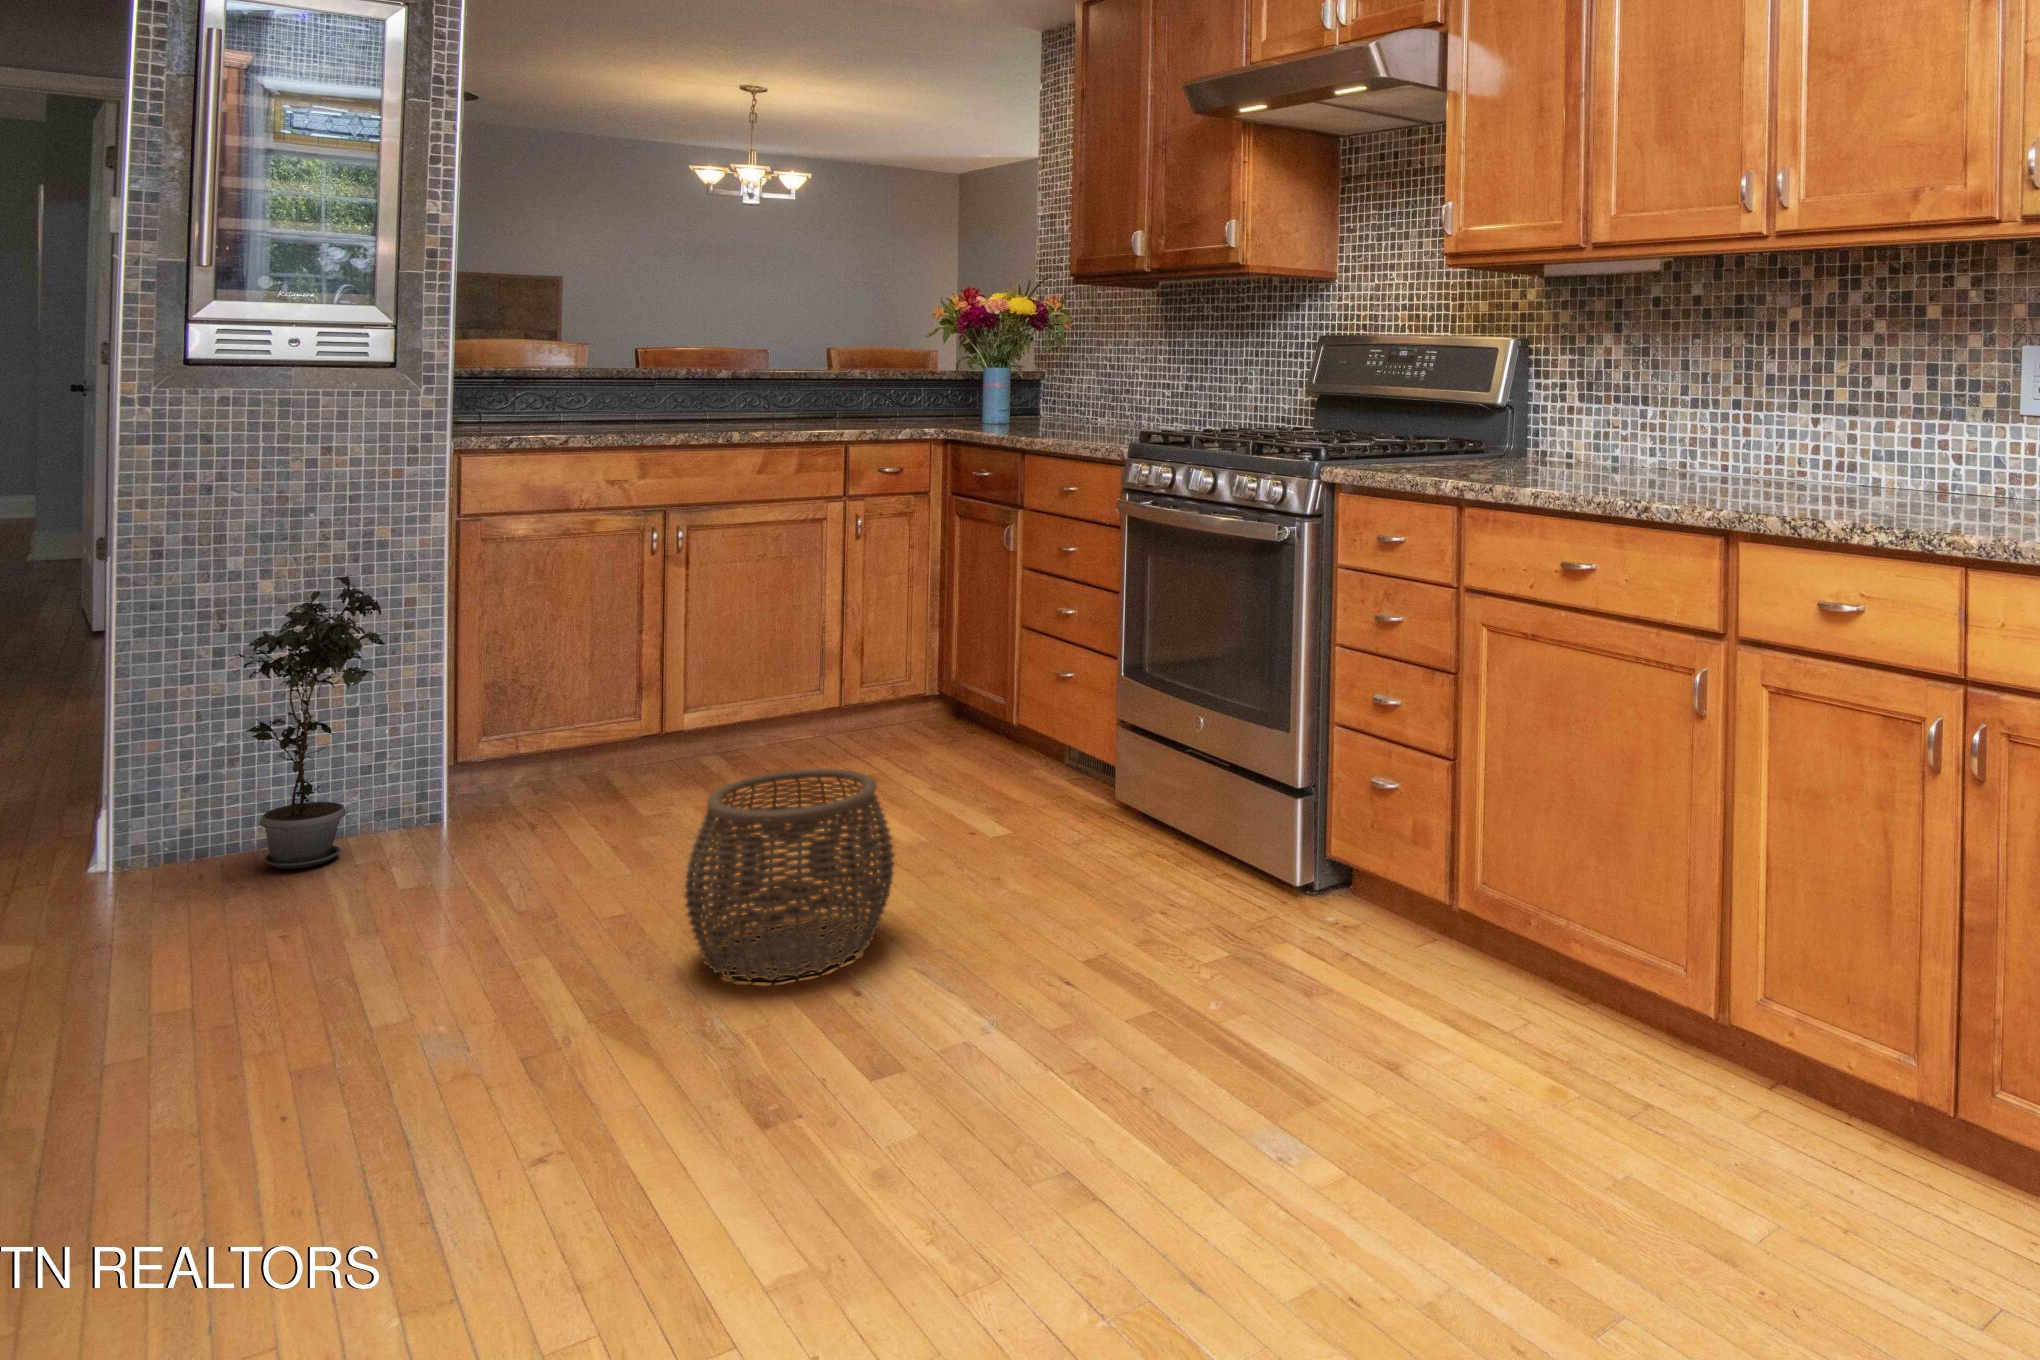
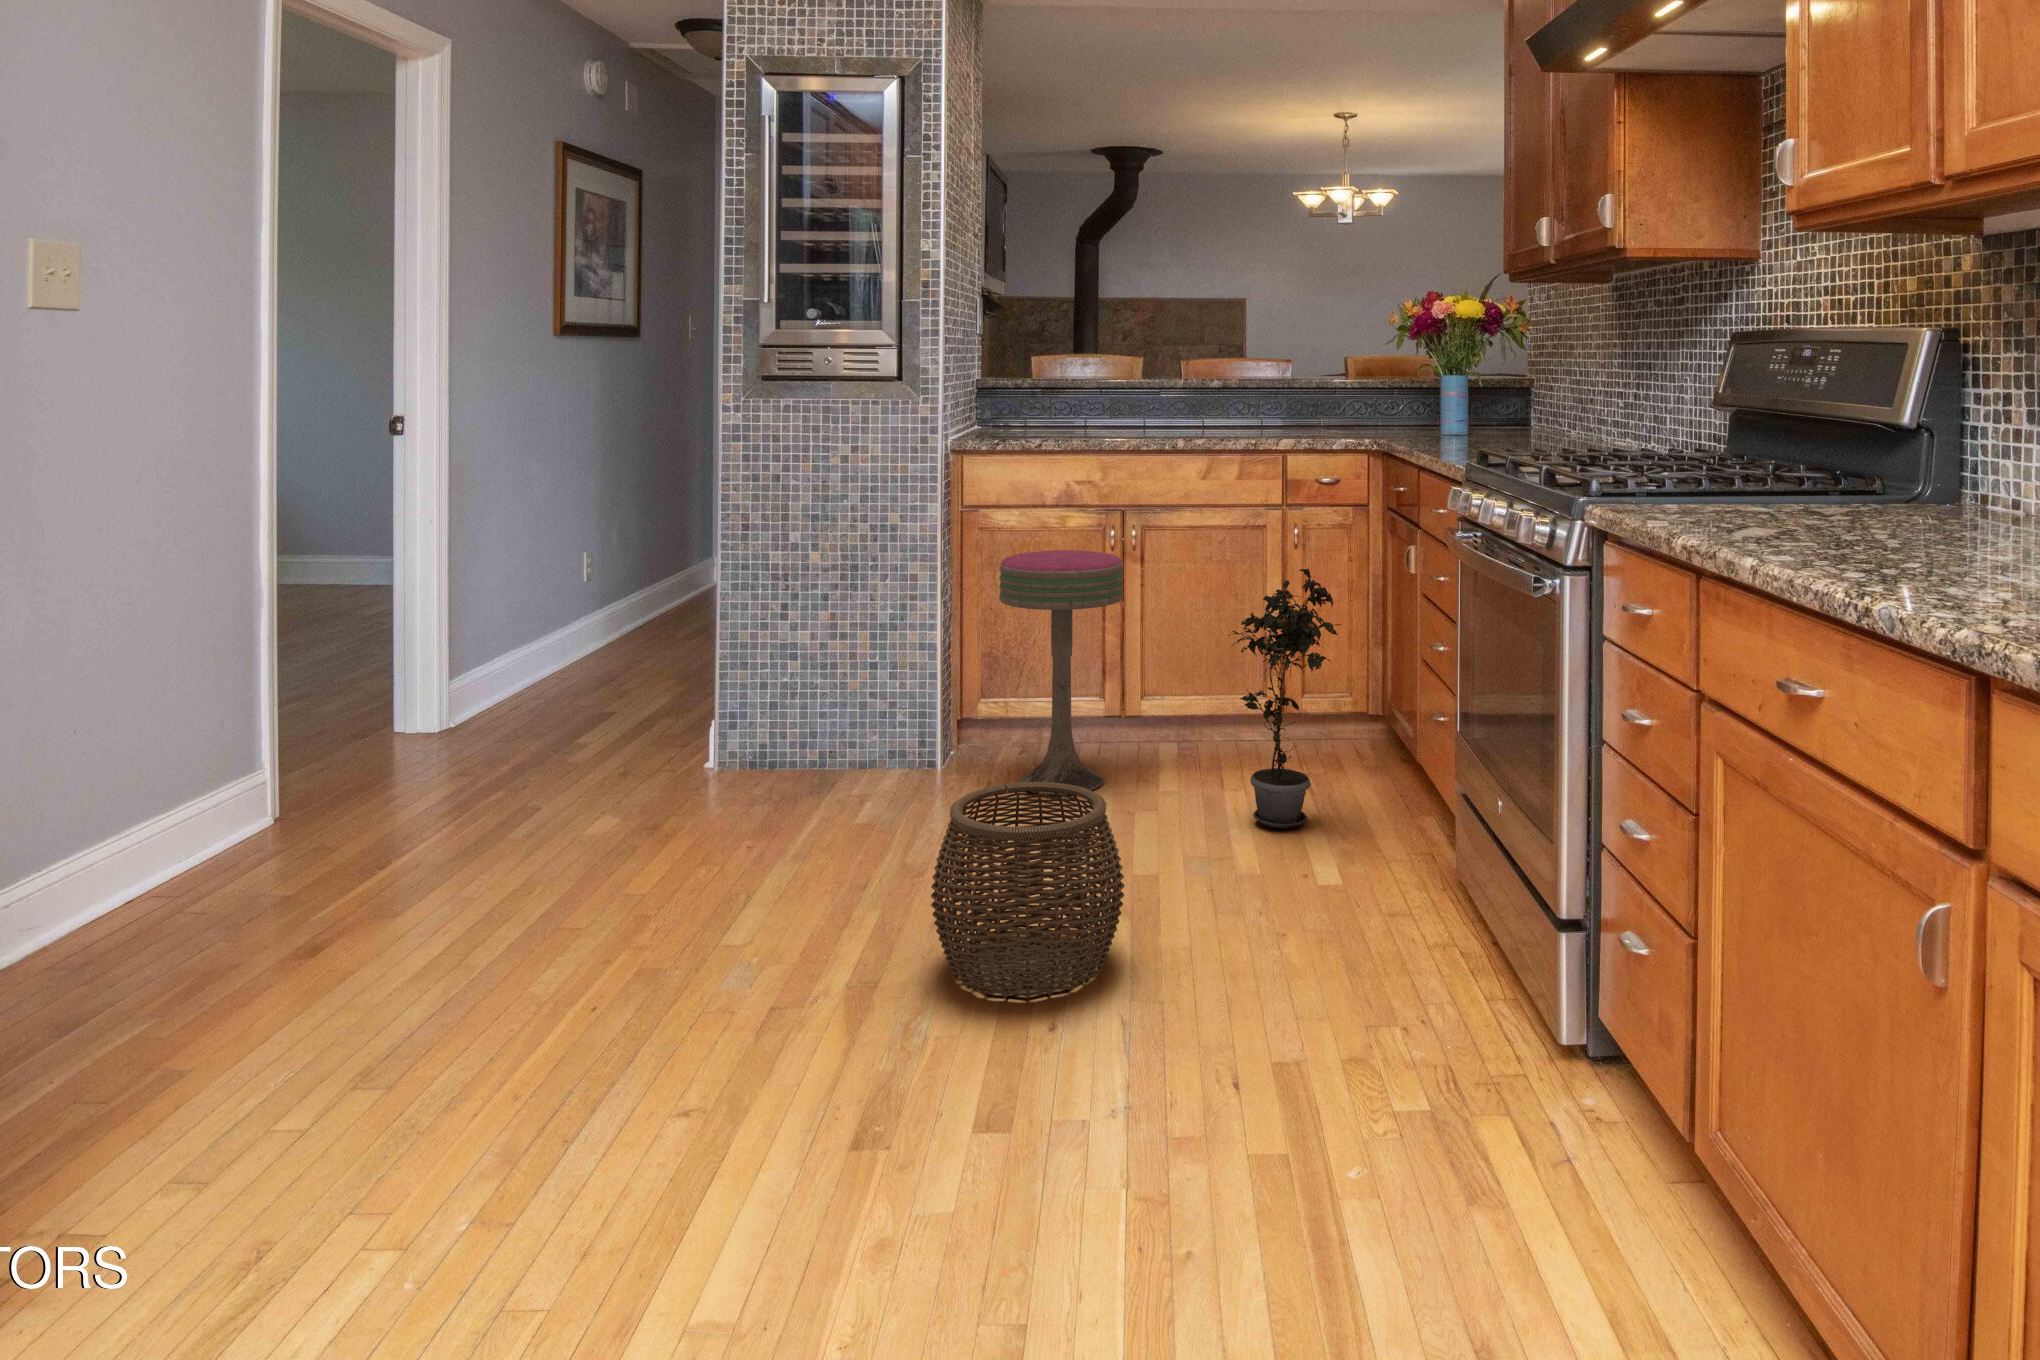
bar stool: none [566,553,720,818] -> present [999,550,1123,795]
potted plant: present [230,576,390,869] -> present [1229,569,1341,829]

